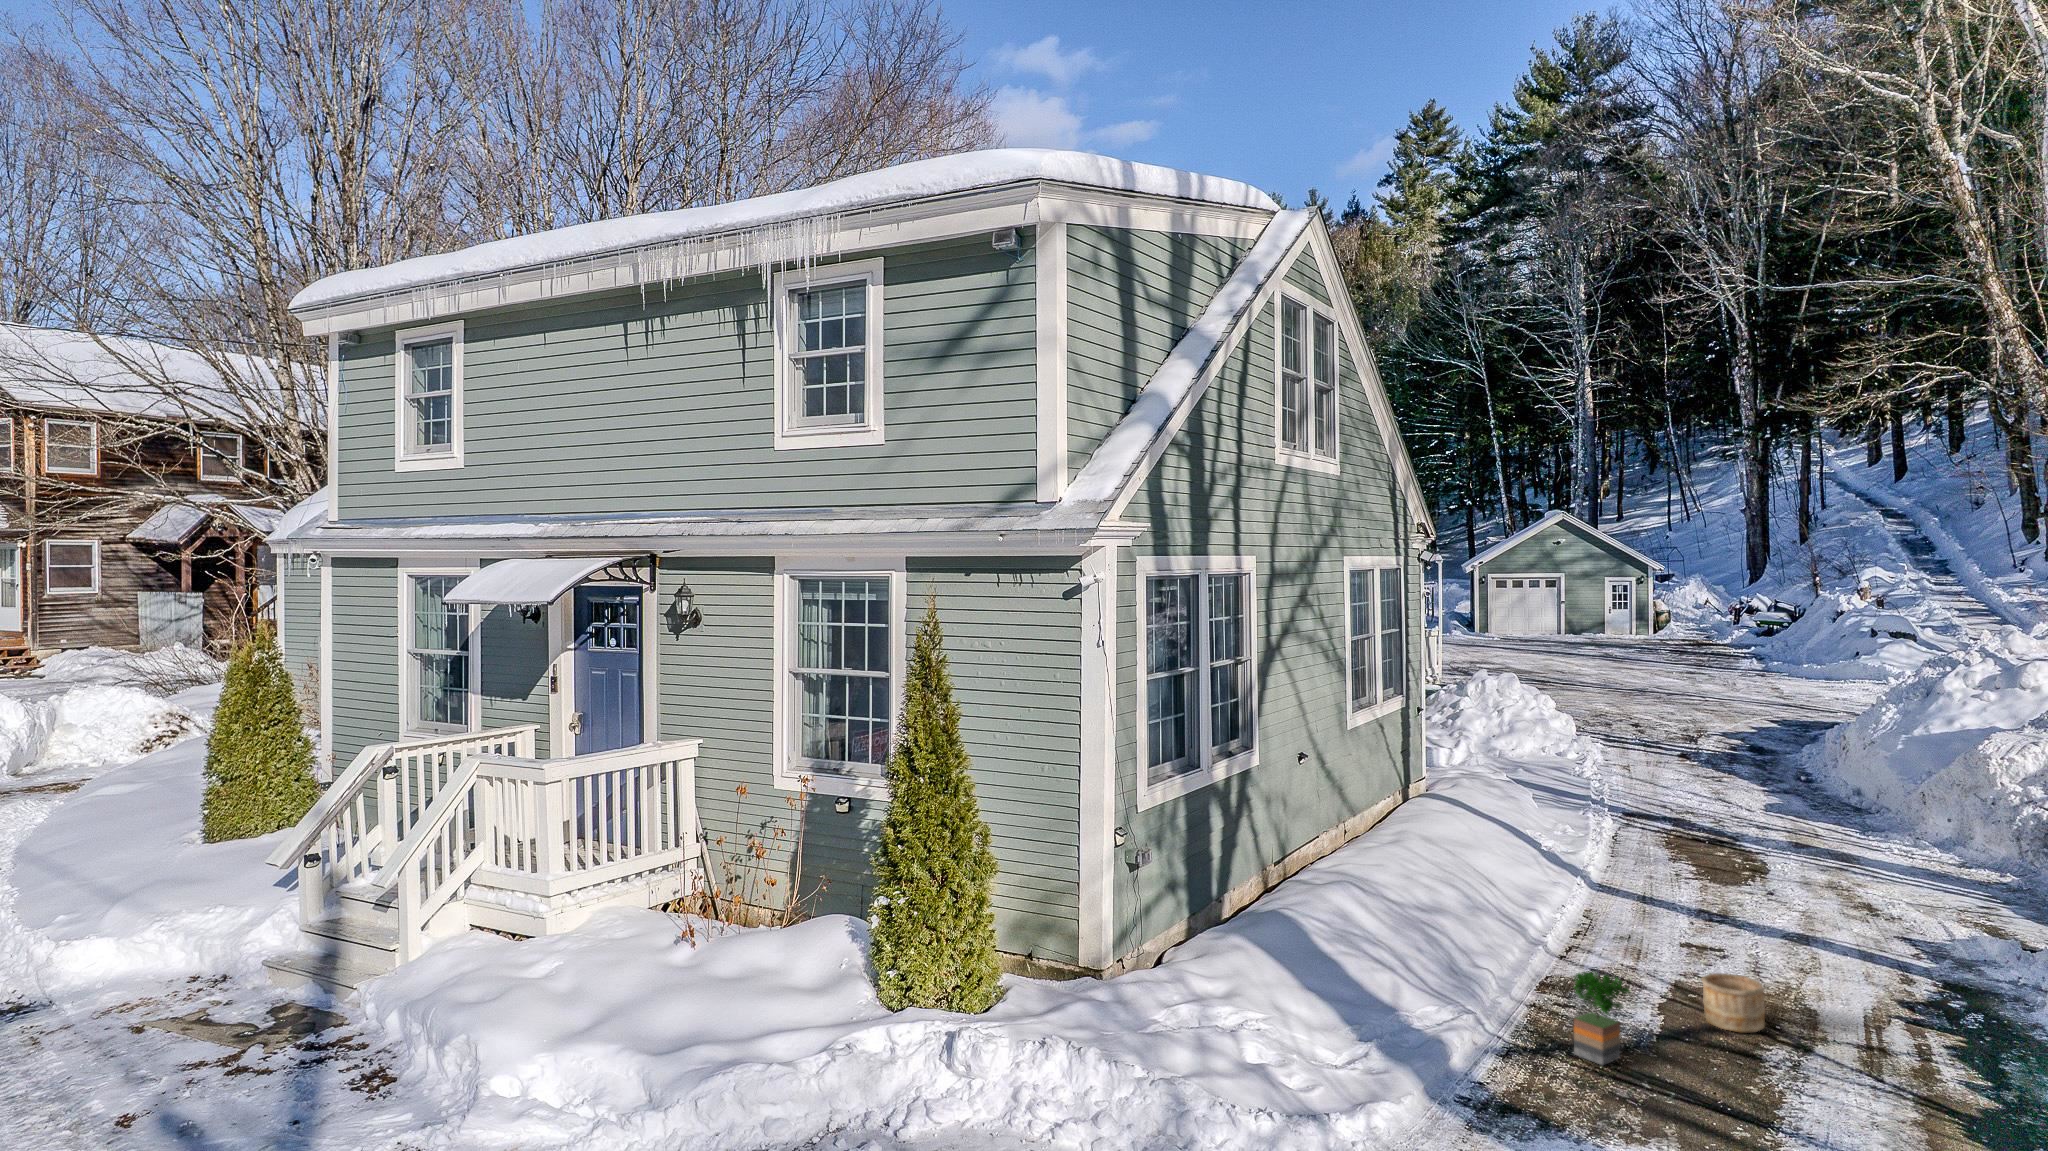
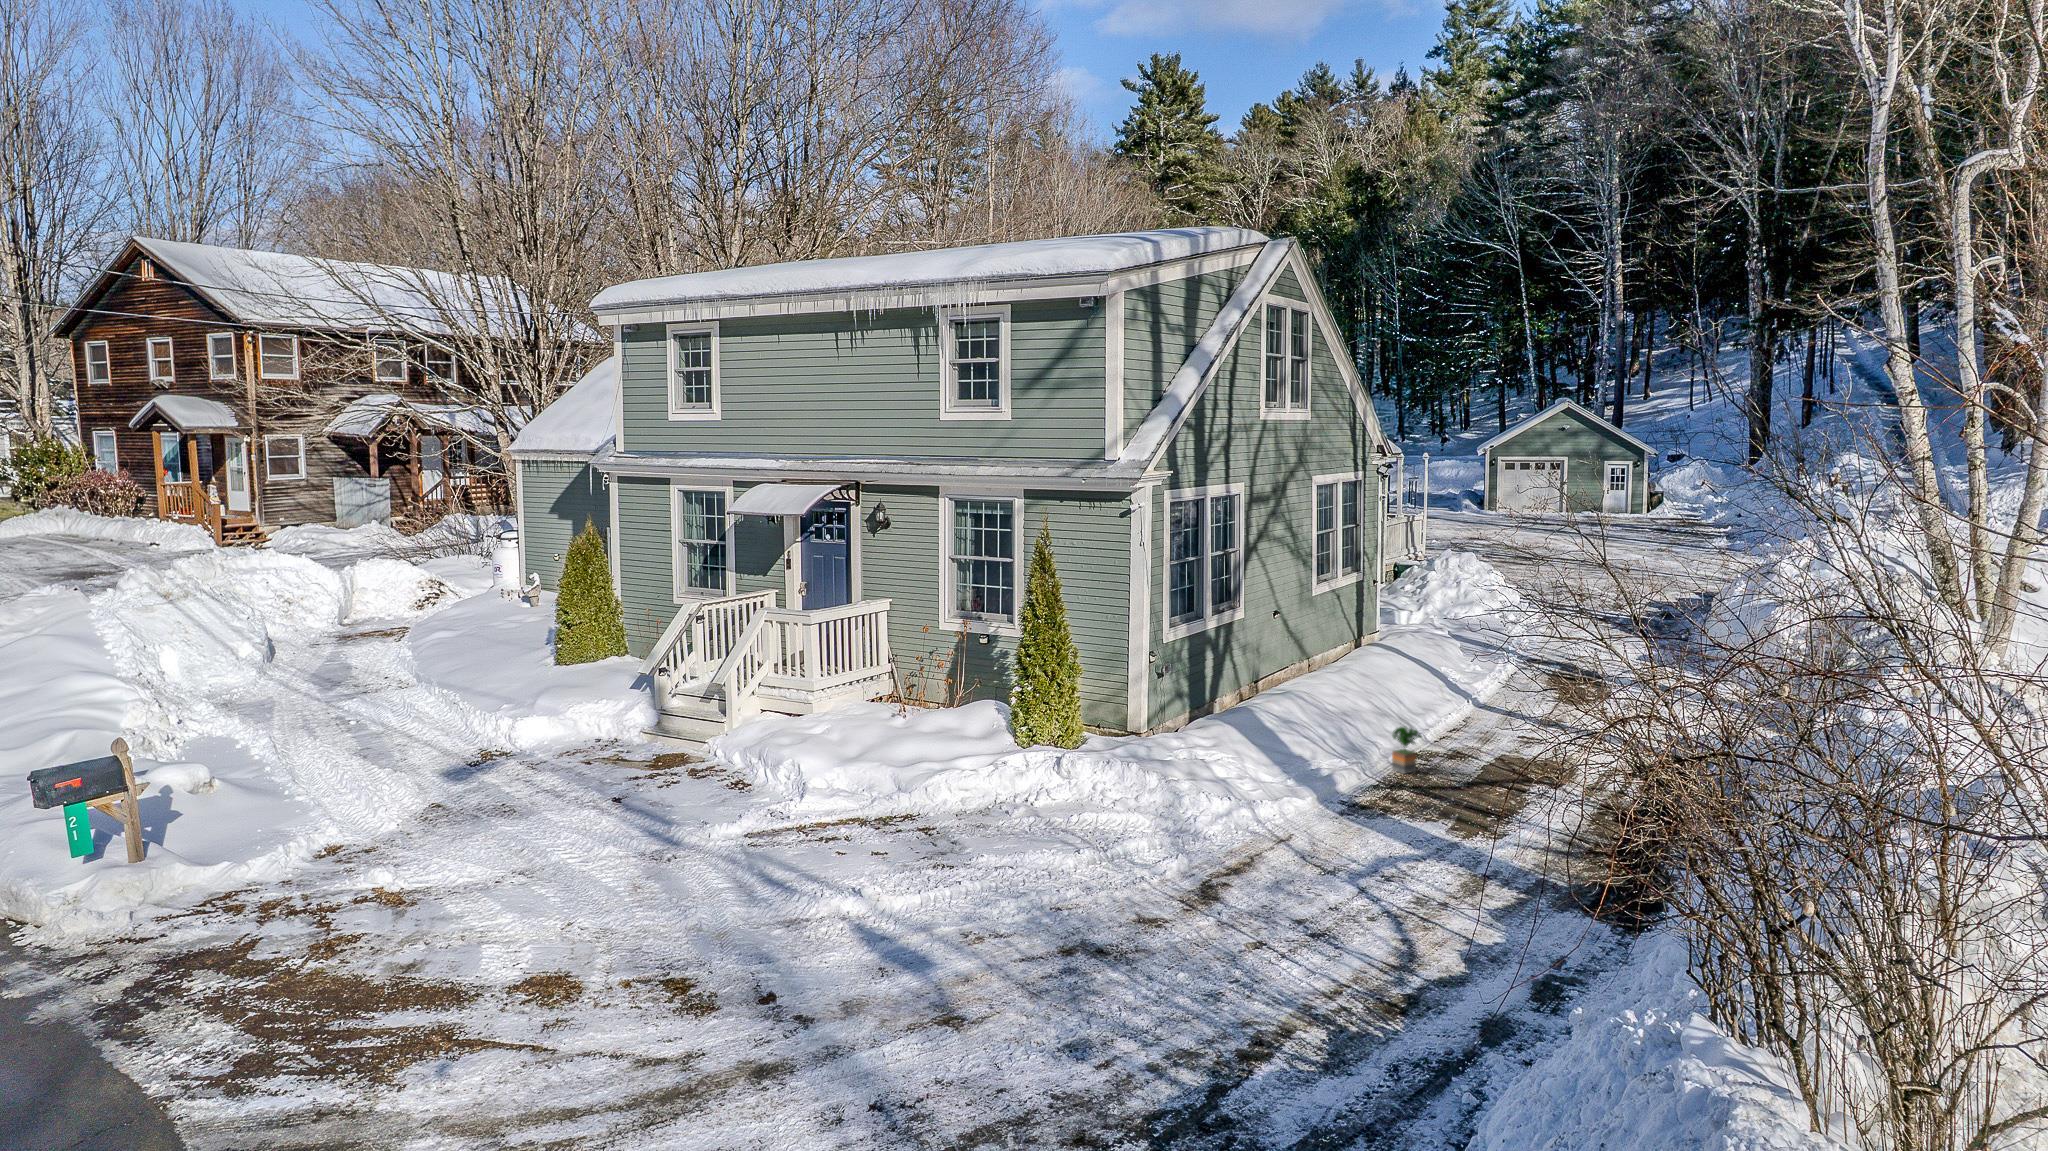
wooden bucket: present [1701,973,1765,1032] -> none [1474,733,1506,762]

